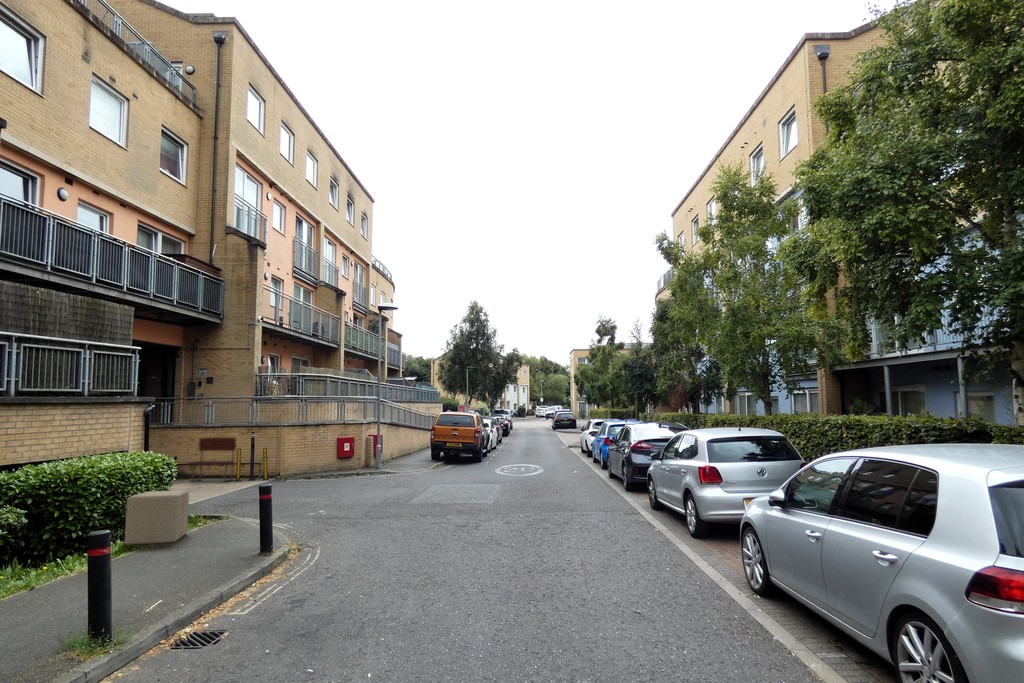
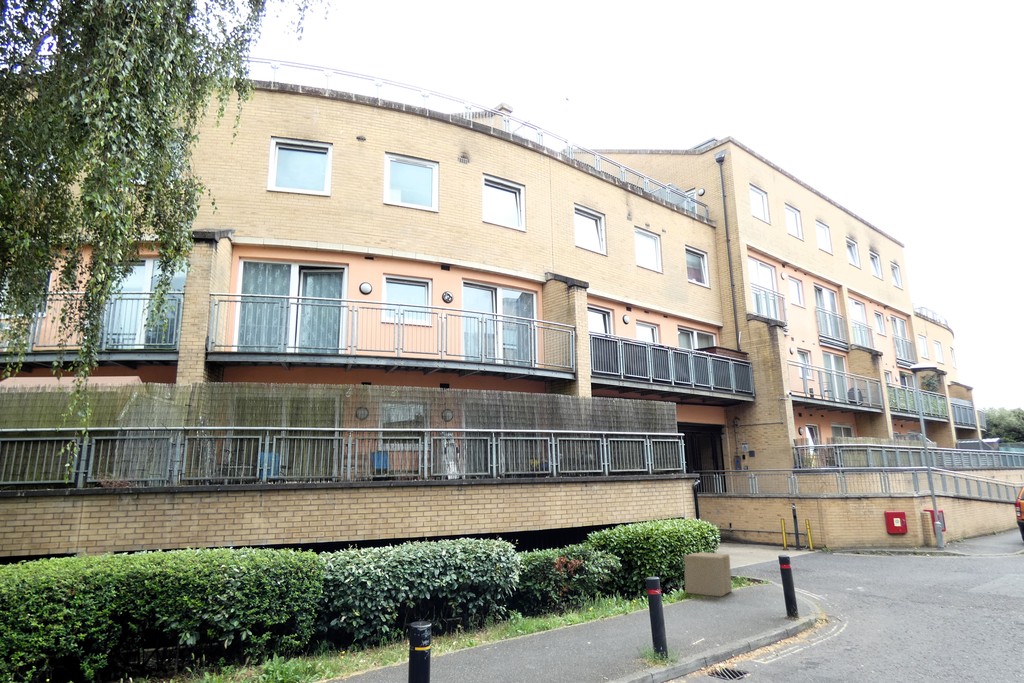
bench: present [187,437,236,482] -> none [738,506,782,549]

